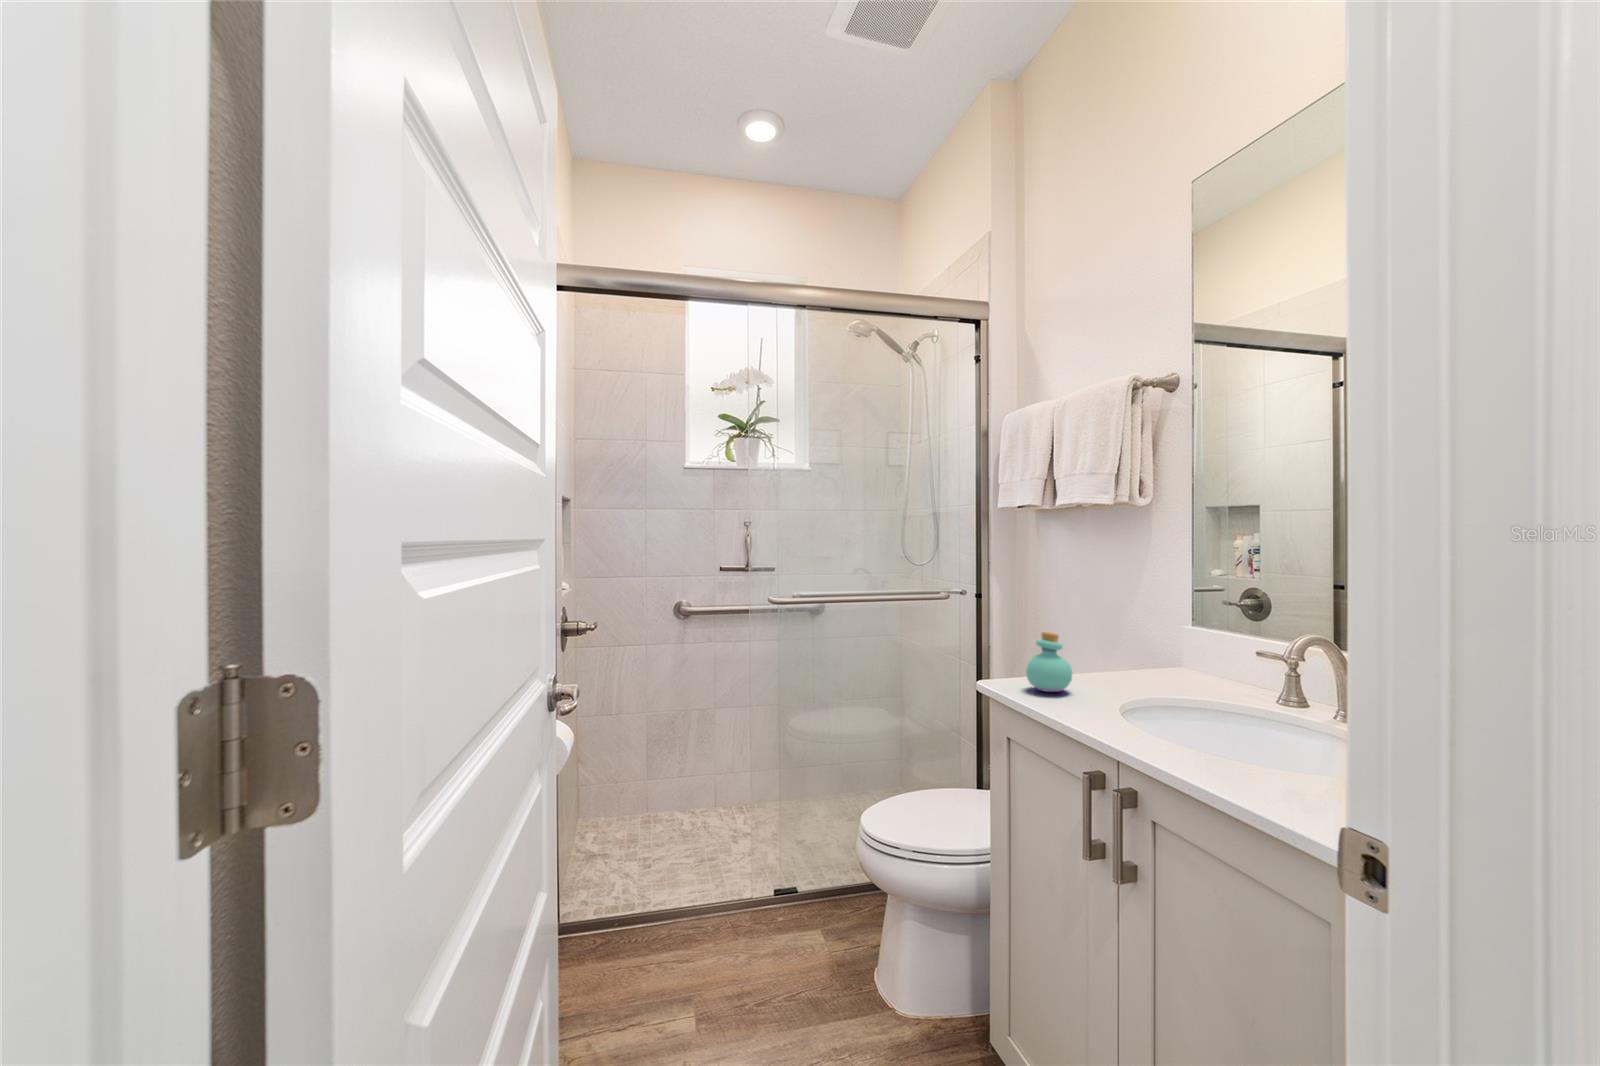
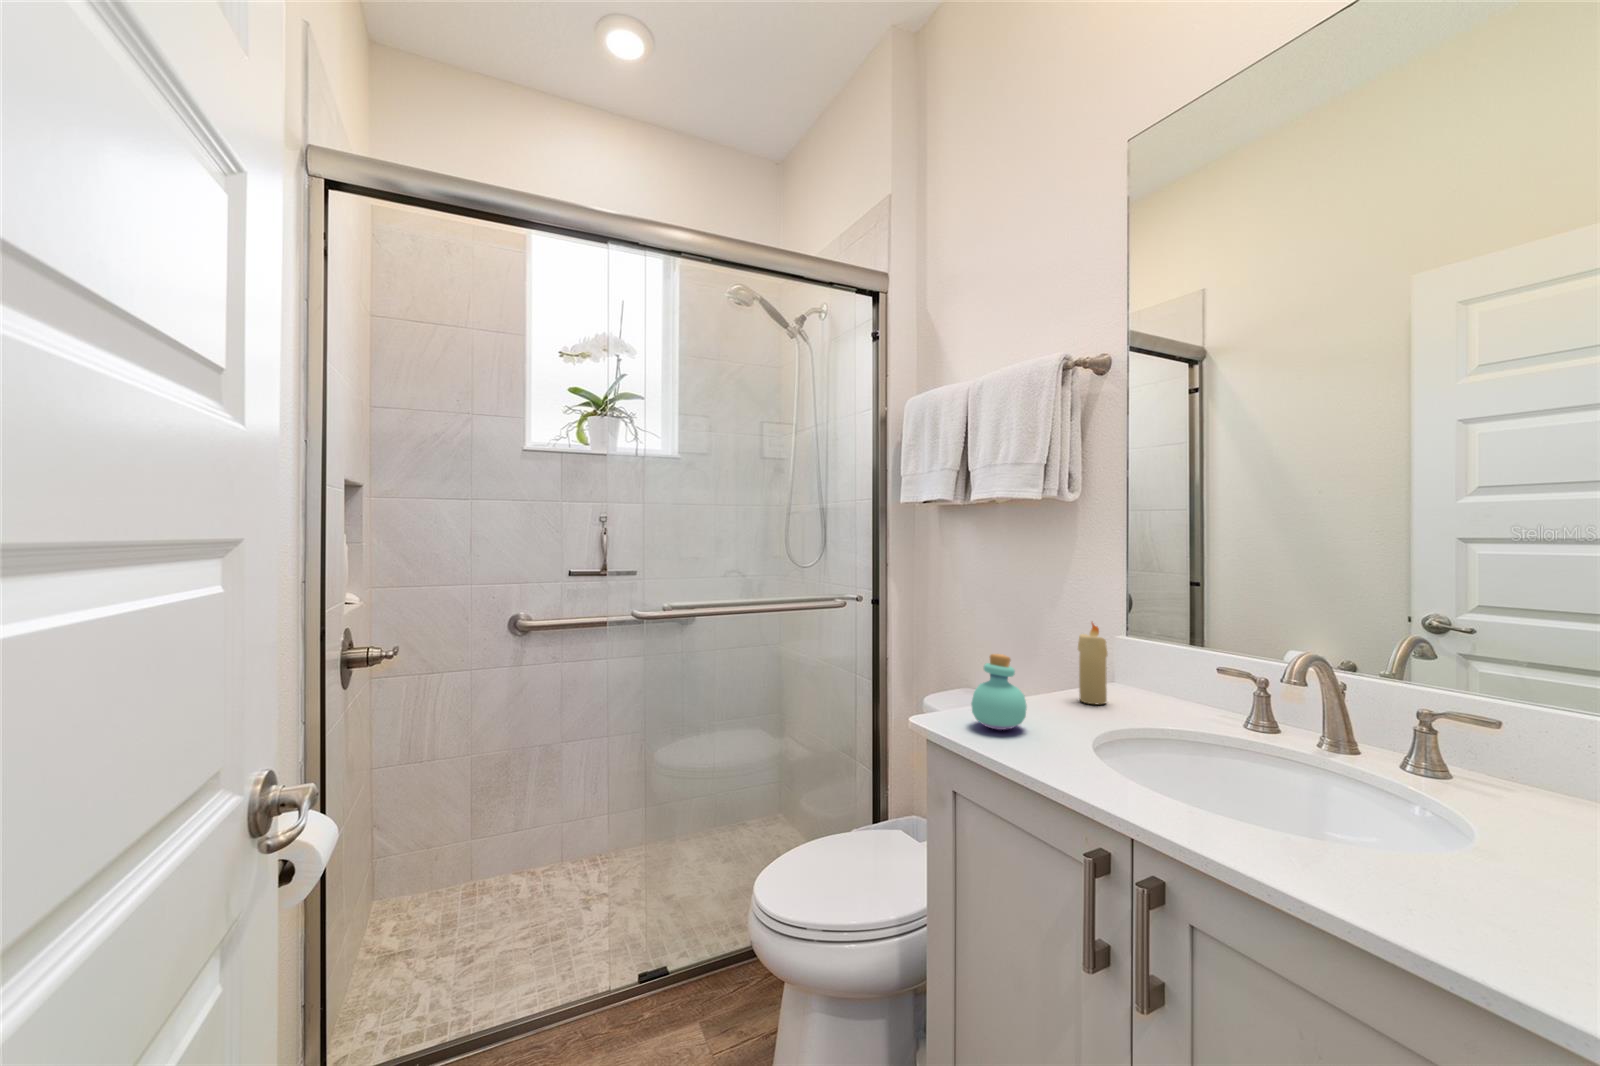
candle: none [1133,610,1159,680] -> present [1078,623,1107,704]

